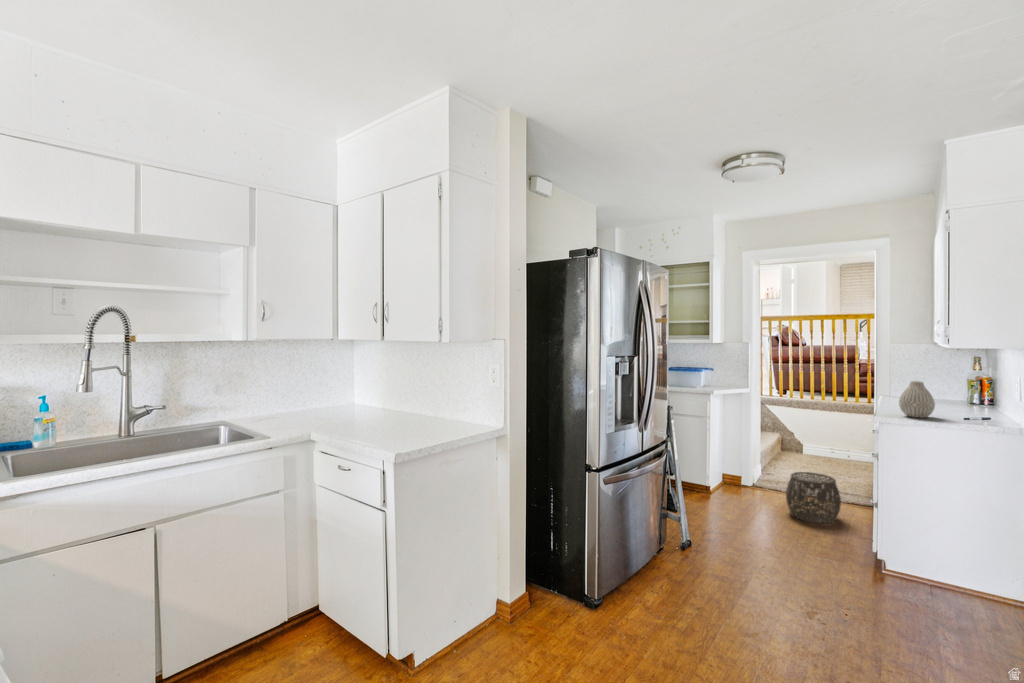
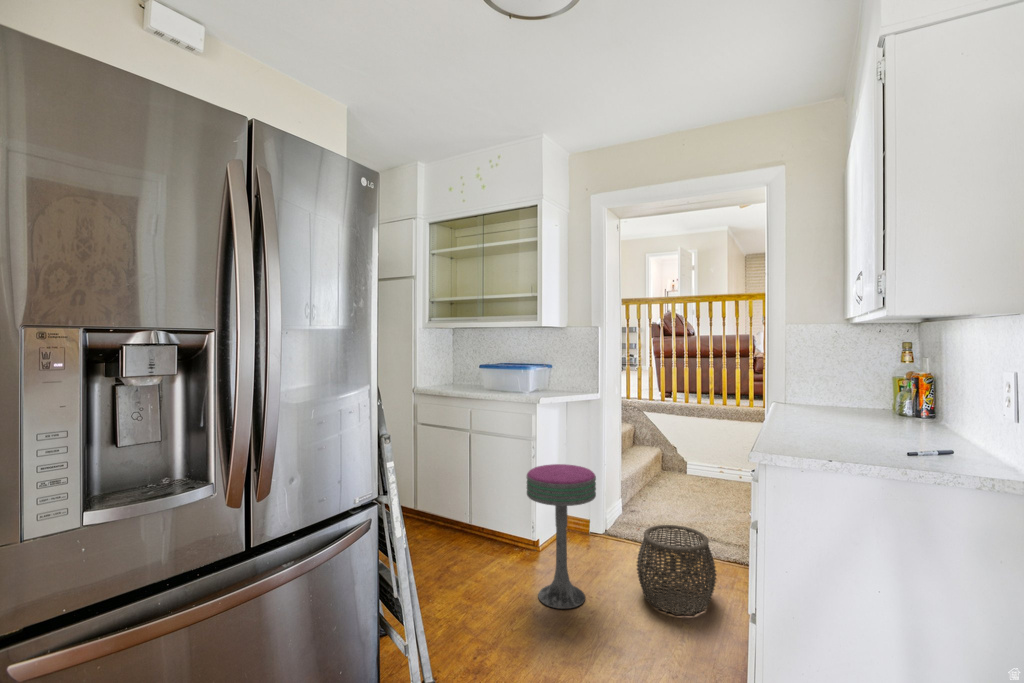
vase: present [899,381,935,418] -> none [799,383,860,452]
bar stool: none [713,431,760,517] -> present [527,464,596,609]

